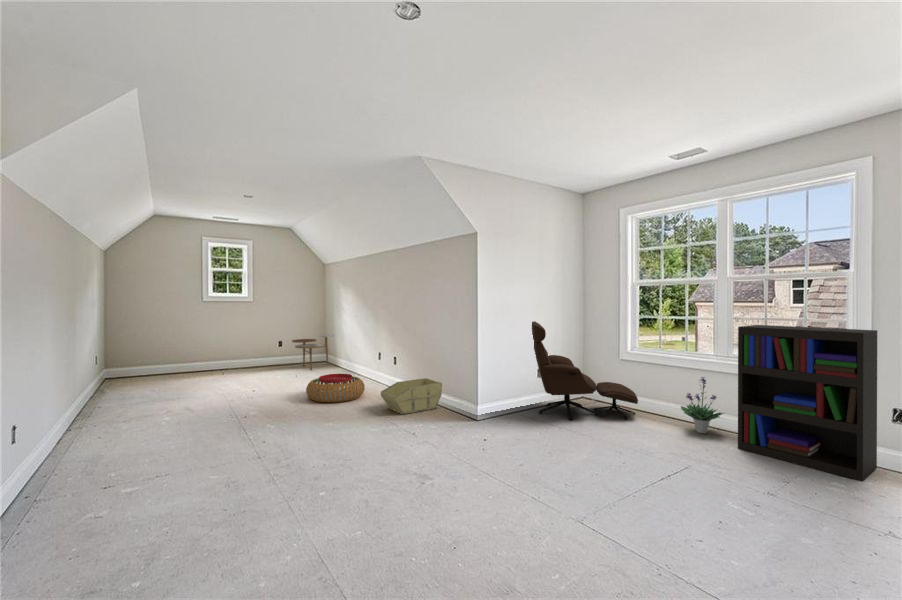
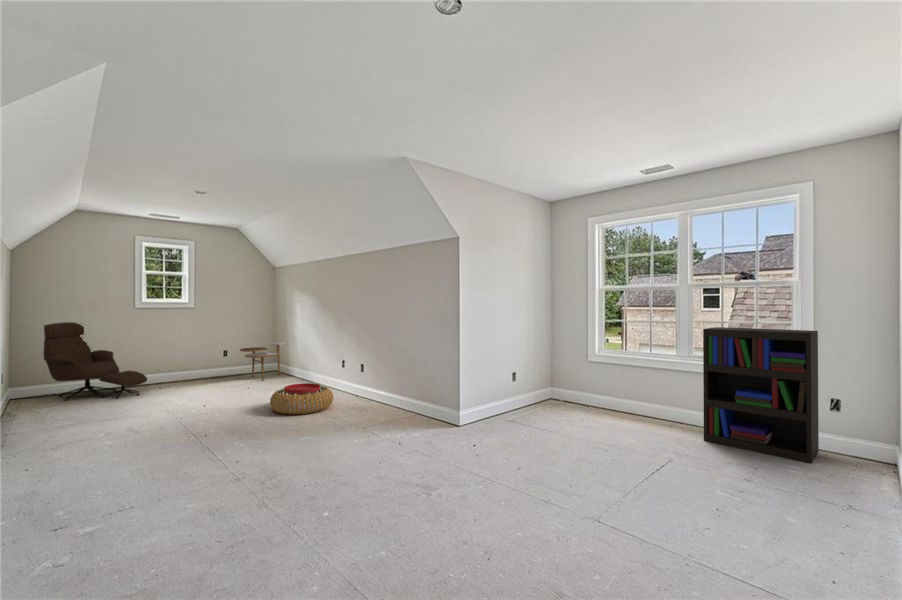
lounge chair: present [532,321,638,420] -> present [43,322,147,400]
potted plant: present [681,377,724,433] -> none [649,376,689,428]
storage bin: present [381,378,442,415] -> none [356,385,419,423]

